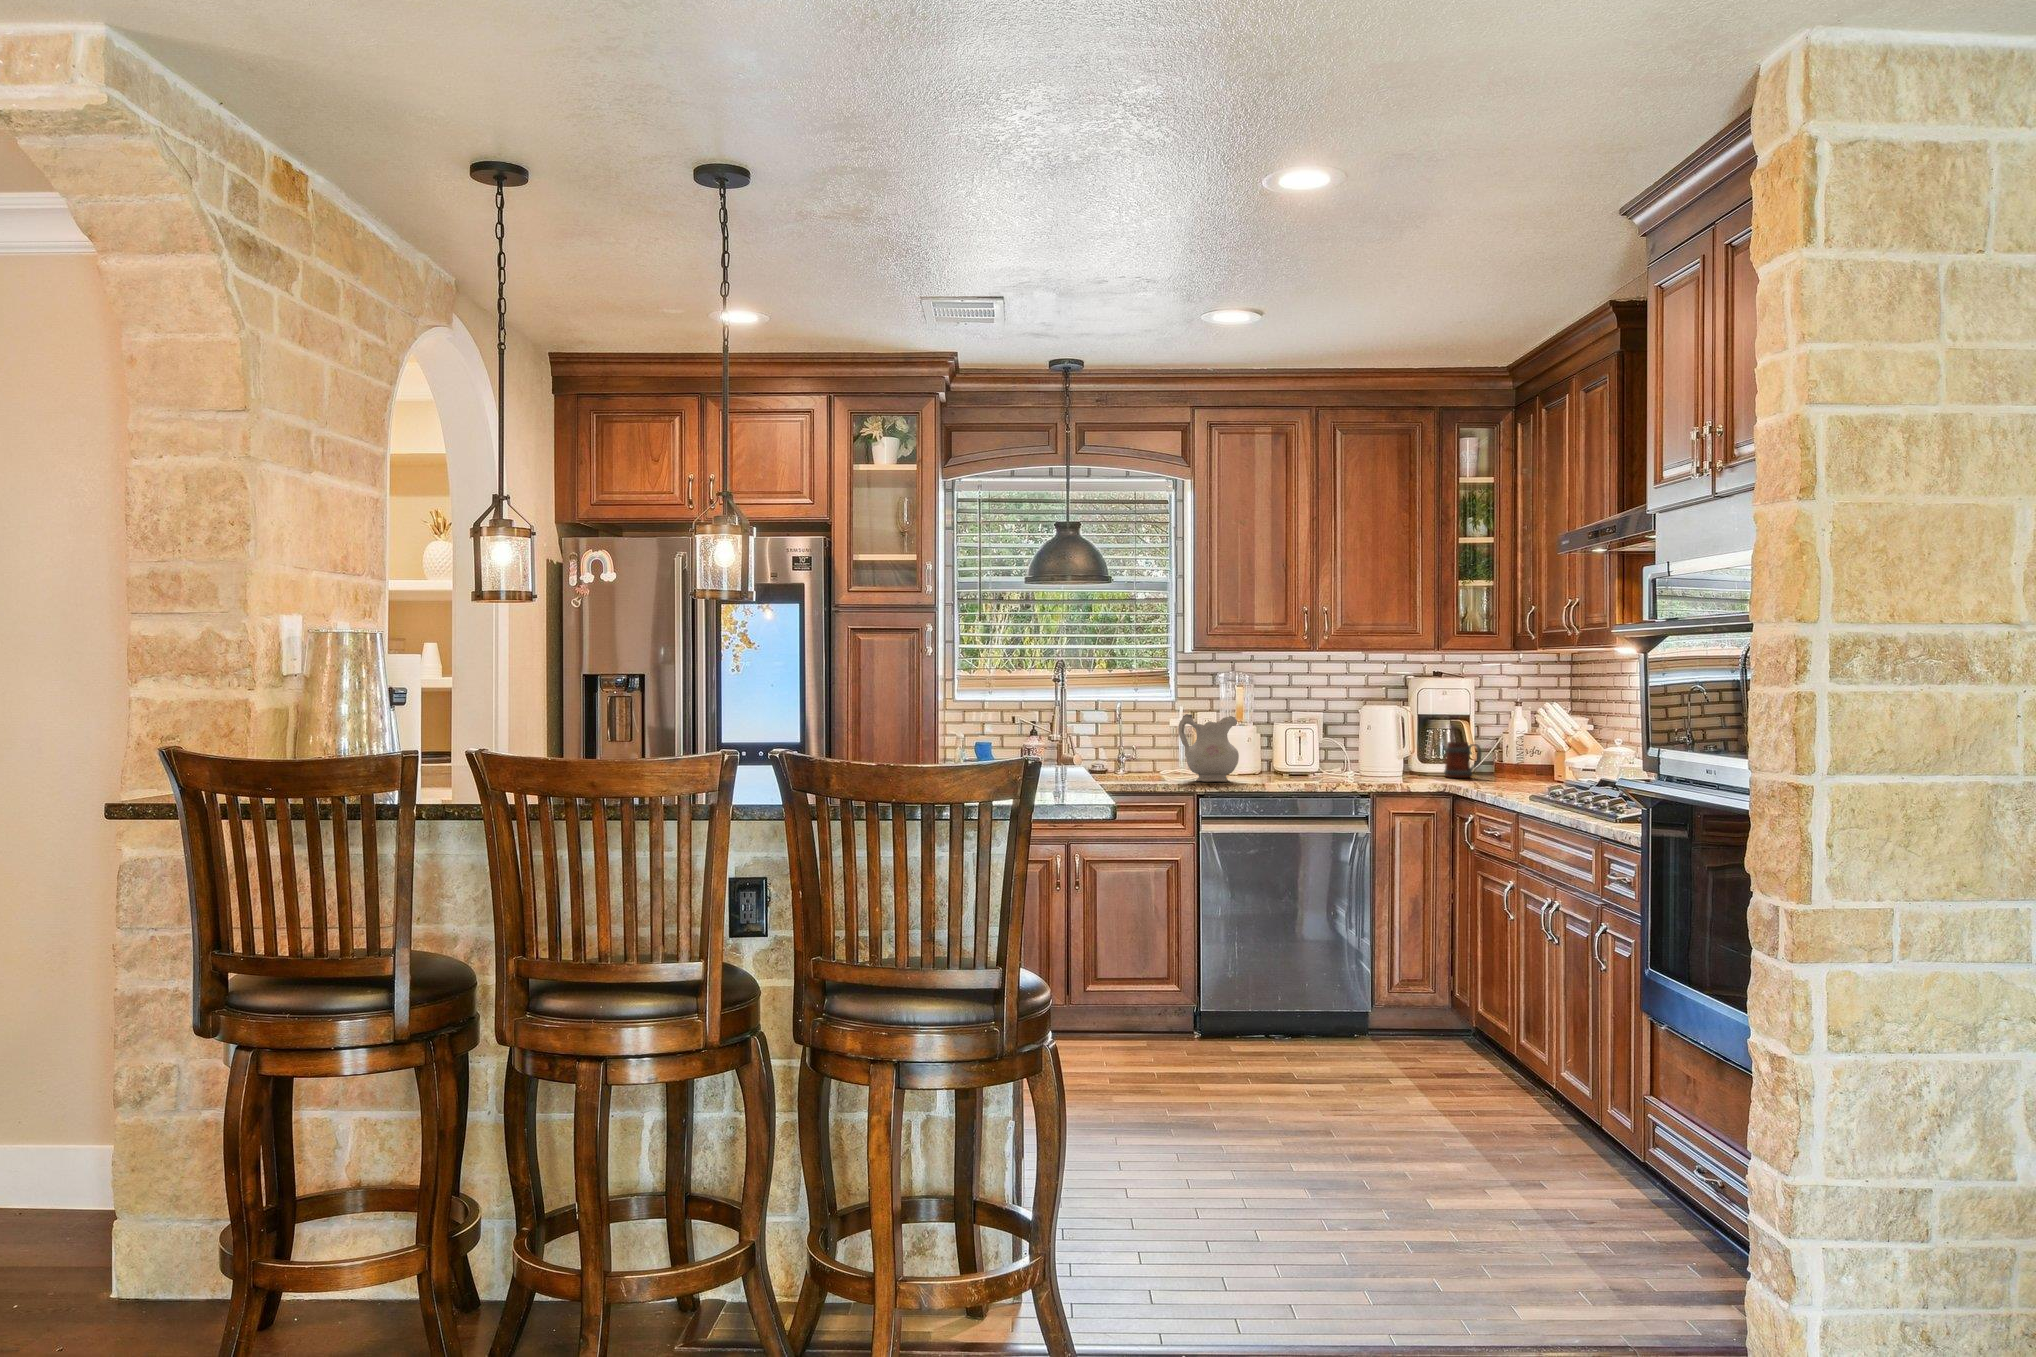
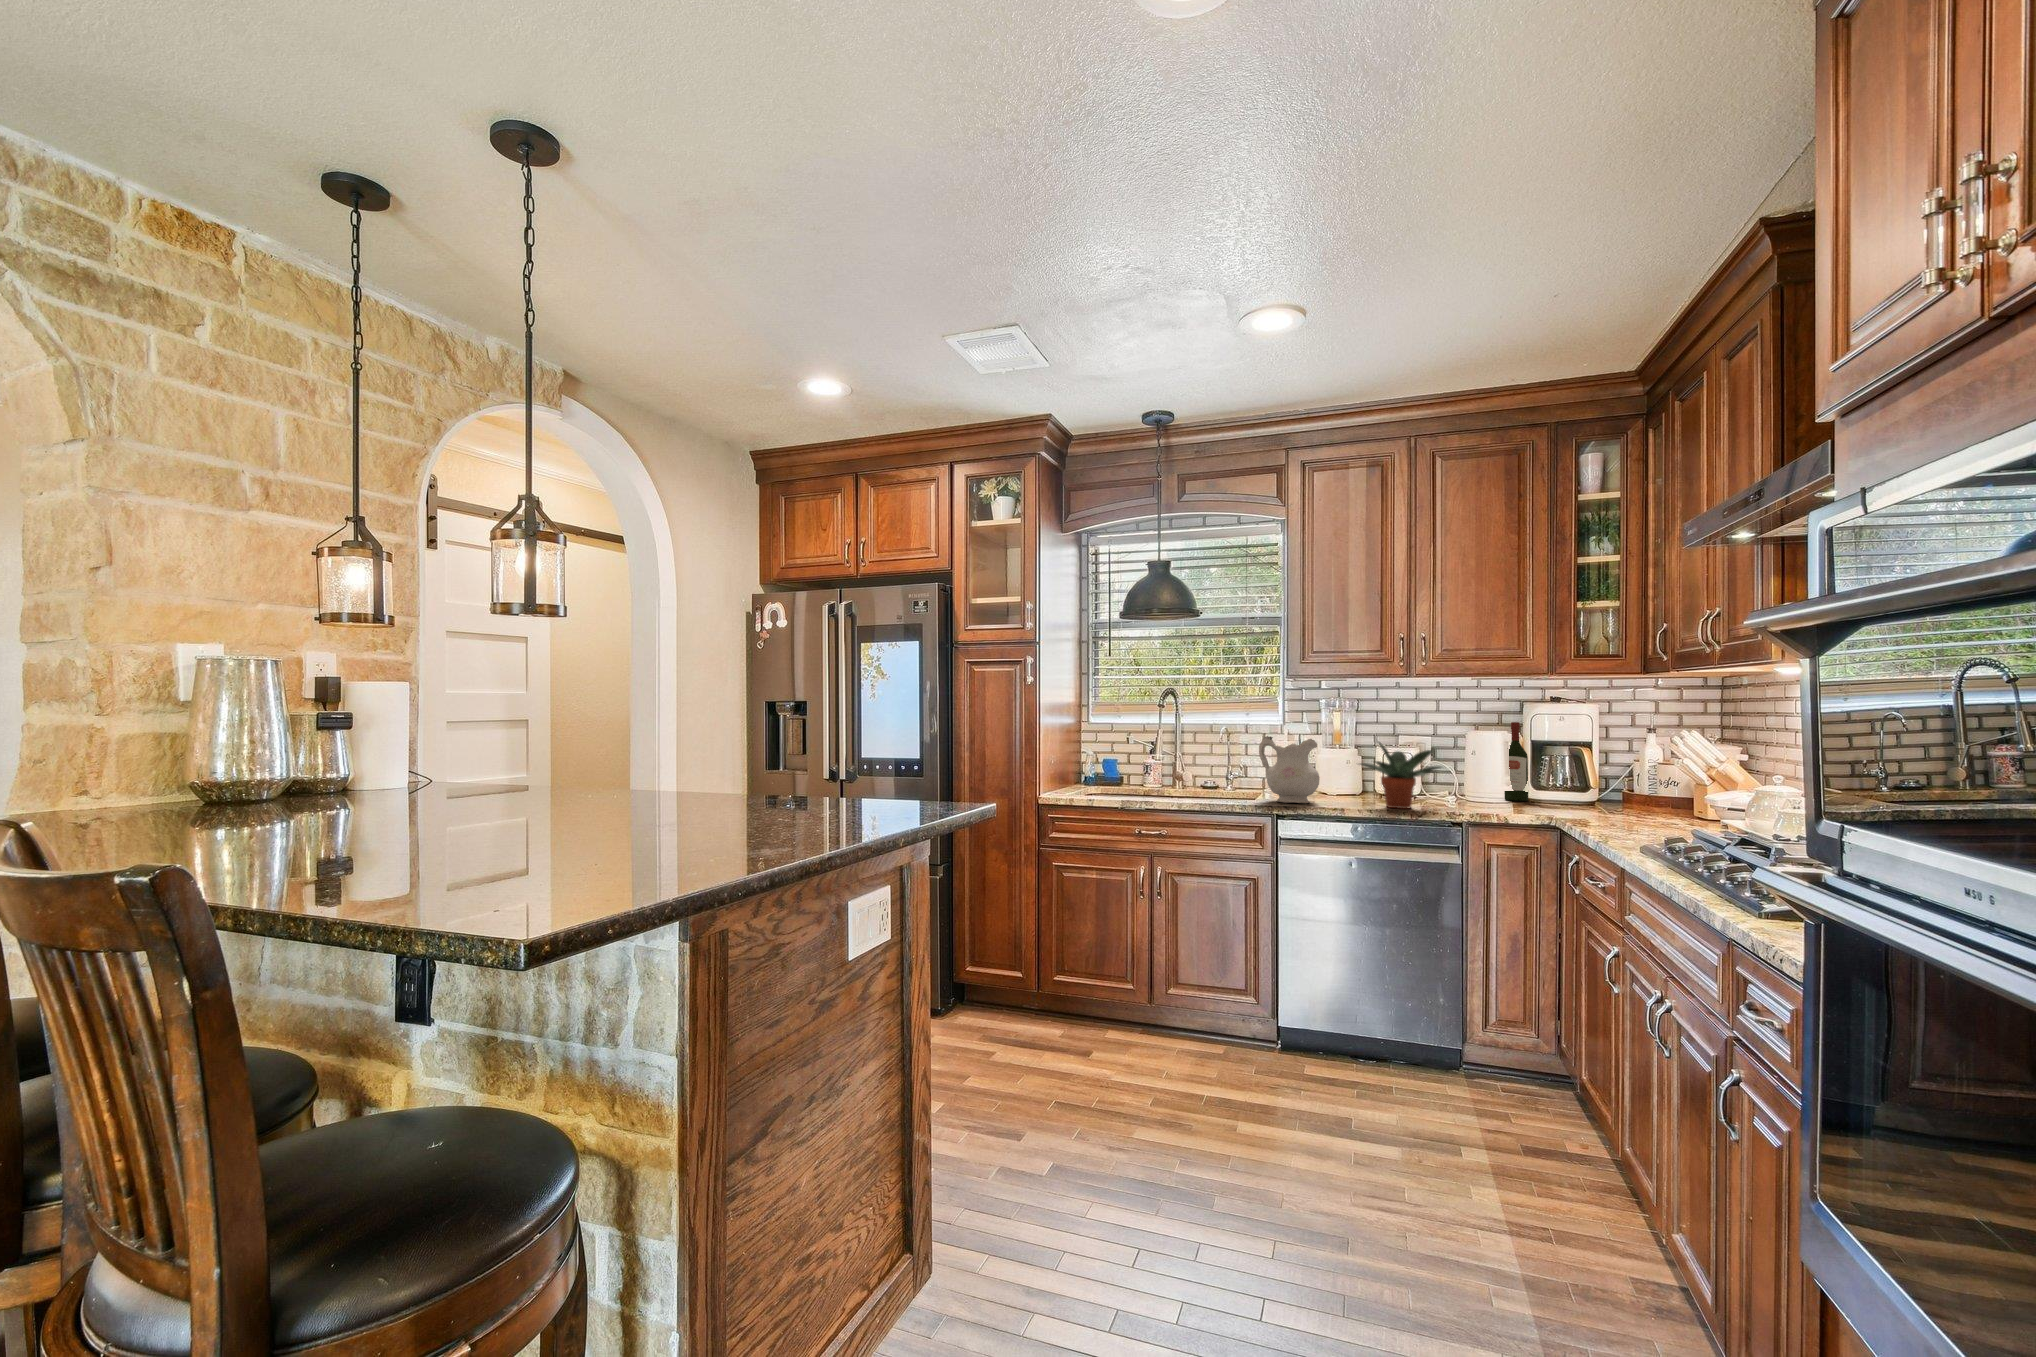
wine bottle: none [1394,697,1416,774] -> present [1504,722,1528,801]
potted plant: none [1272,715,1358,783] -> present [1360,742,1441,809]
mug: present [1444,742,1482,778] -> none [1558,770,1601,809]

